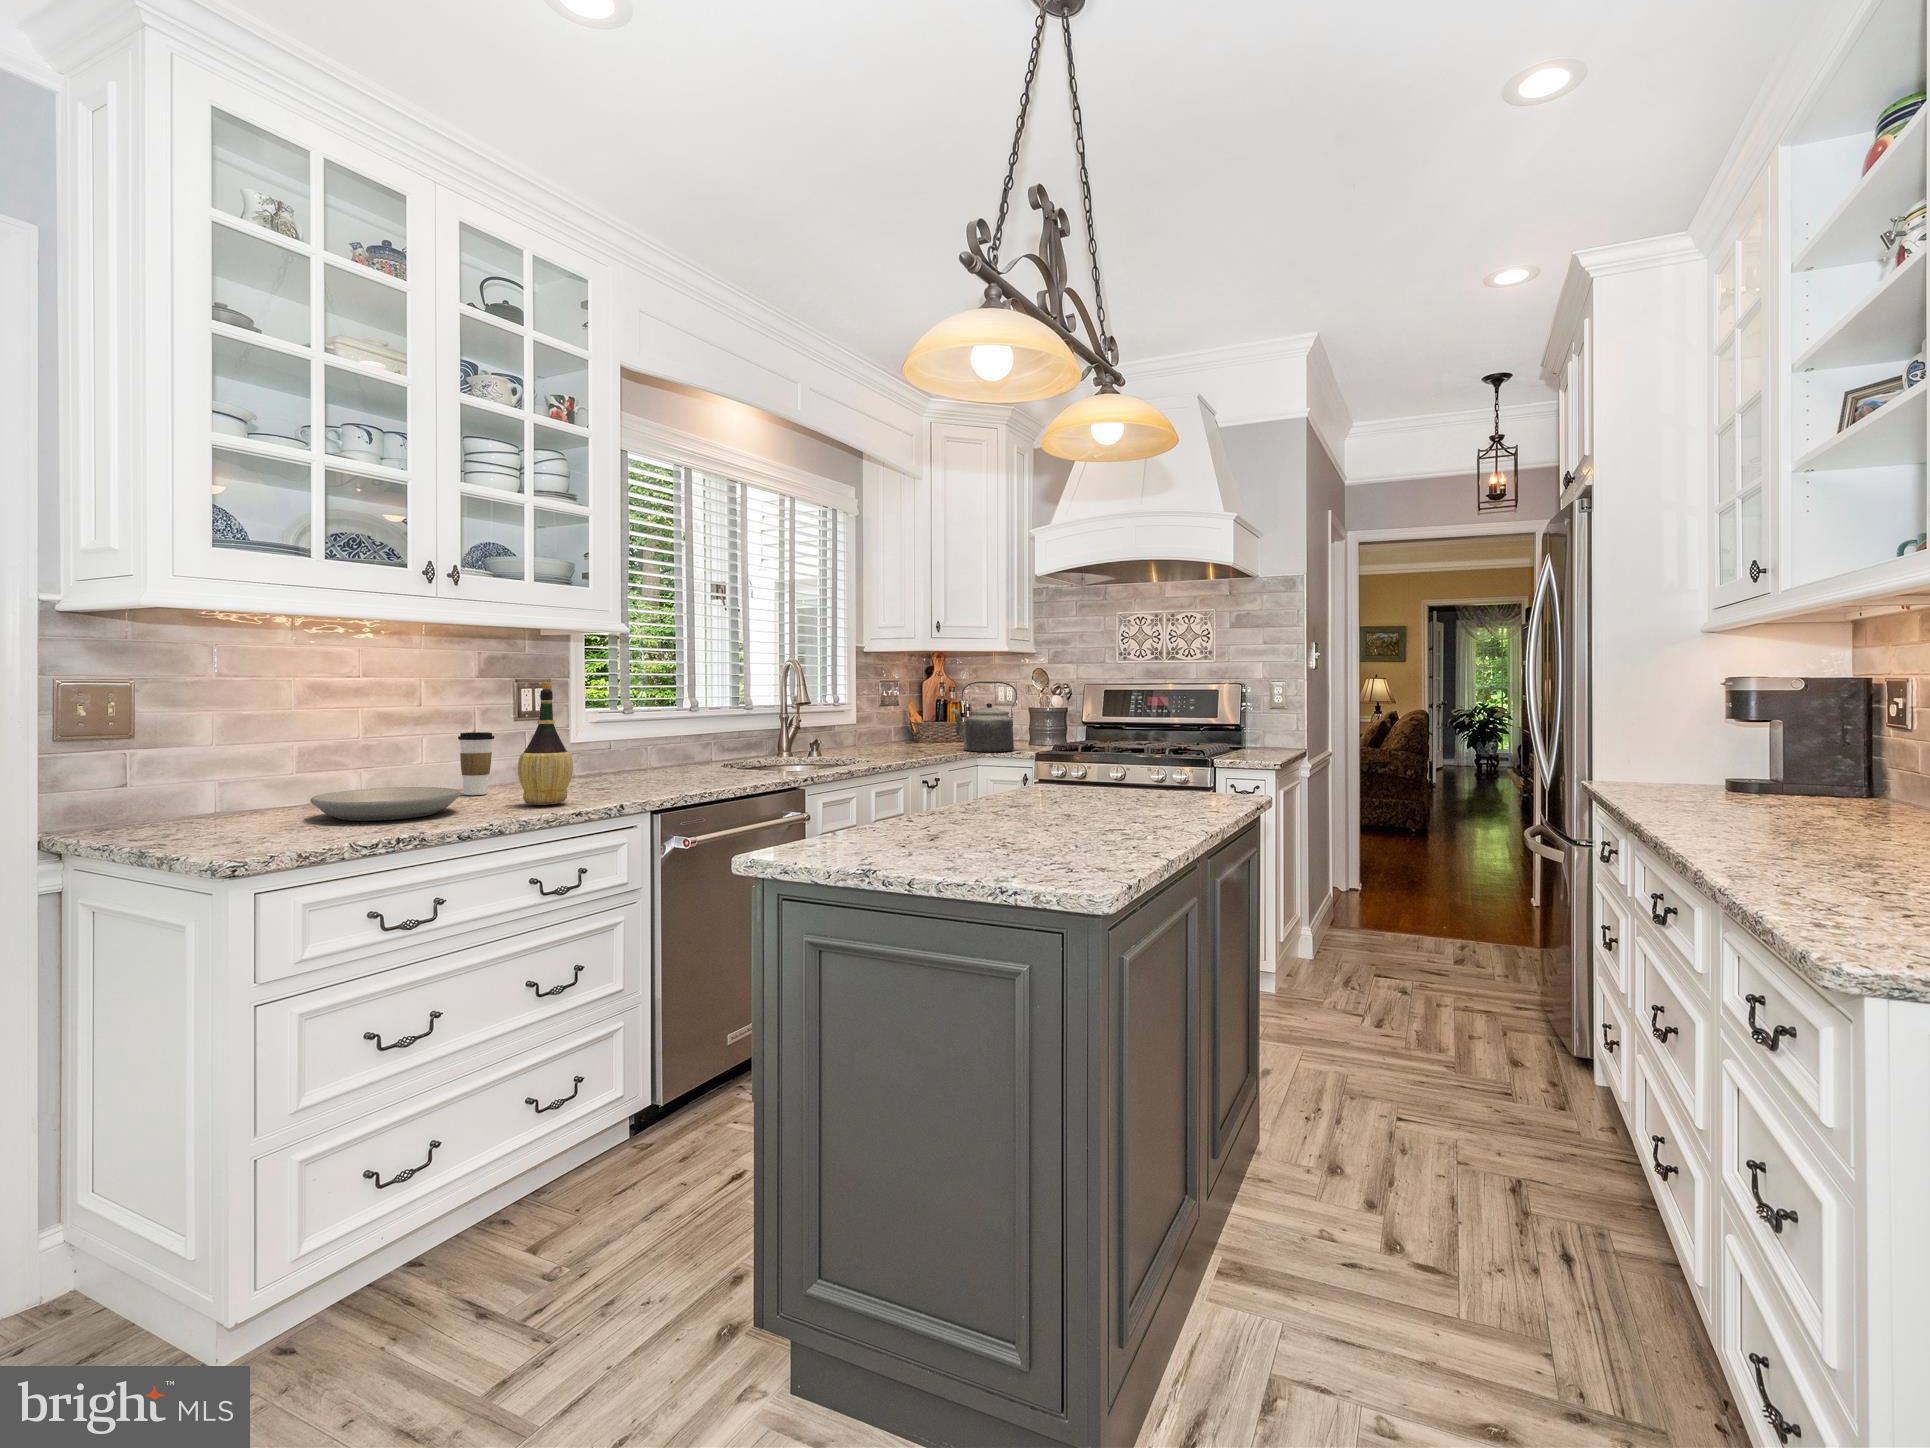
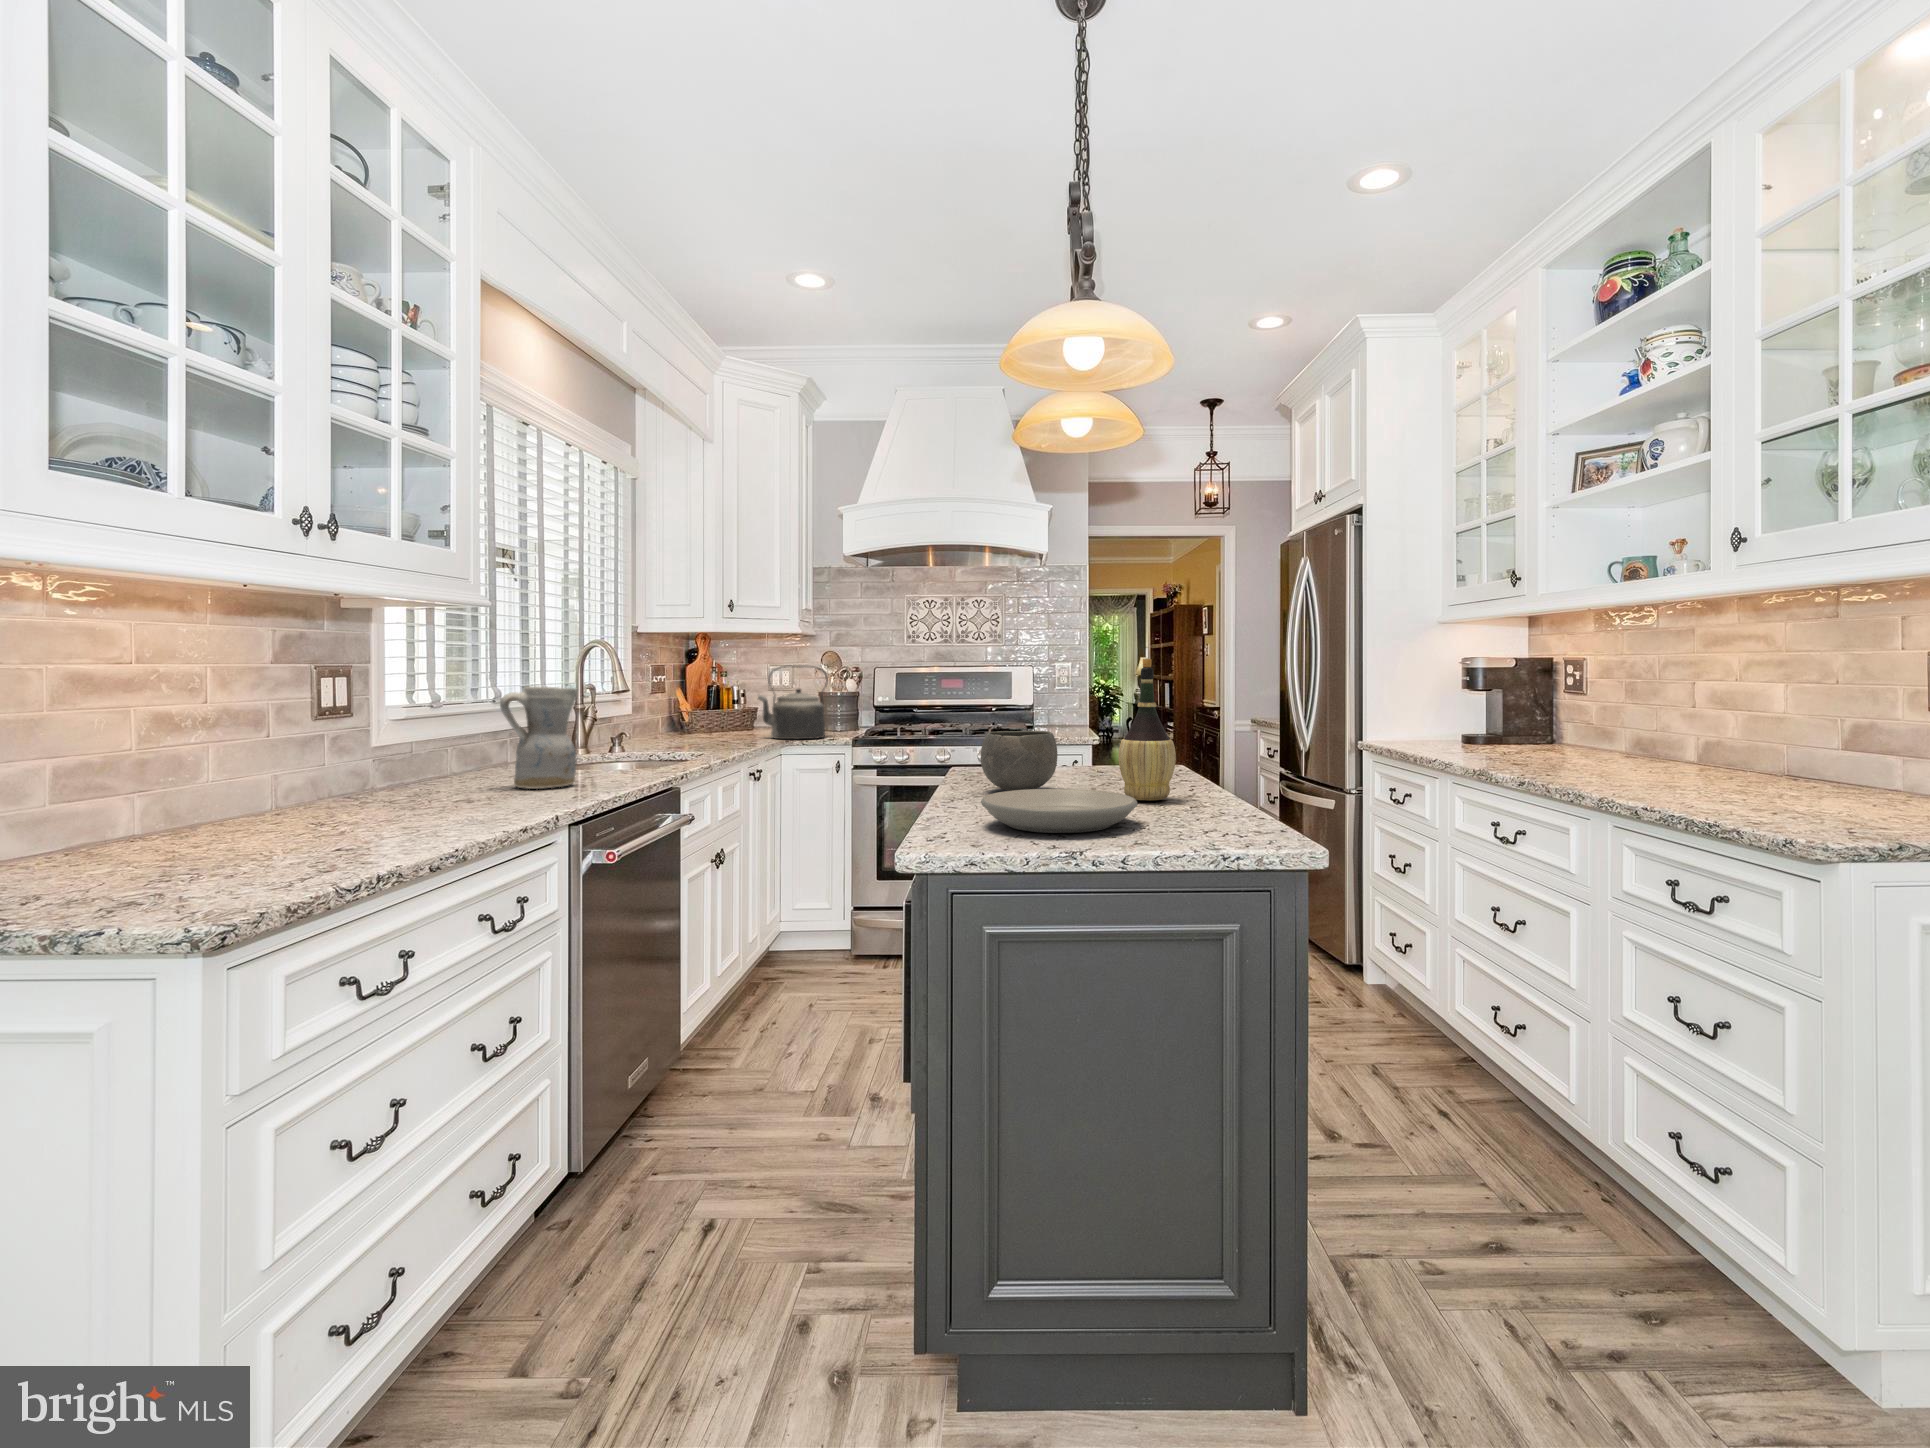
wine bottle: present [518,682,573,805] -> present [1119,658,1176,800]
ceramic pitcher: none [644,697,705,783] -> present [500,686,578,789]
coffee cup: present [458,732,494,795] -> none [278,735,330,819]
ceramic bowl: none [976,751,1053,813] -> present [981,731,1057,791]
plate: present [310,787,461,821] -> present [981,789,1137,833]

